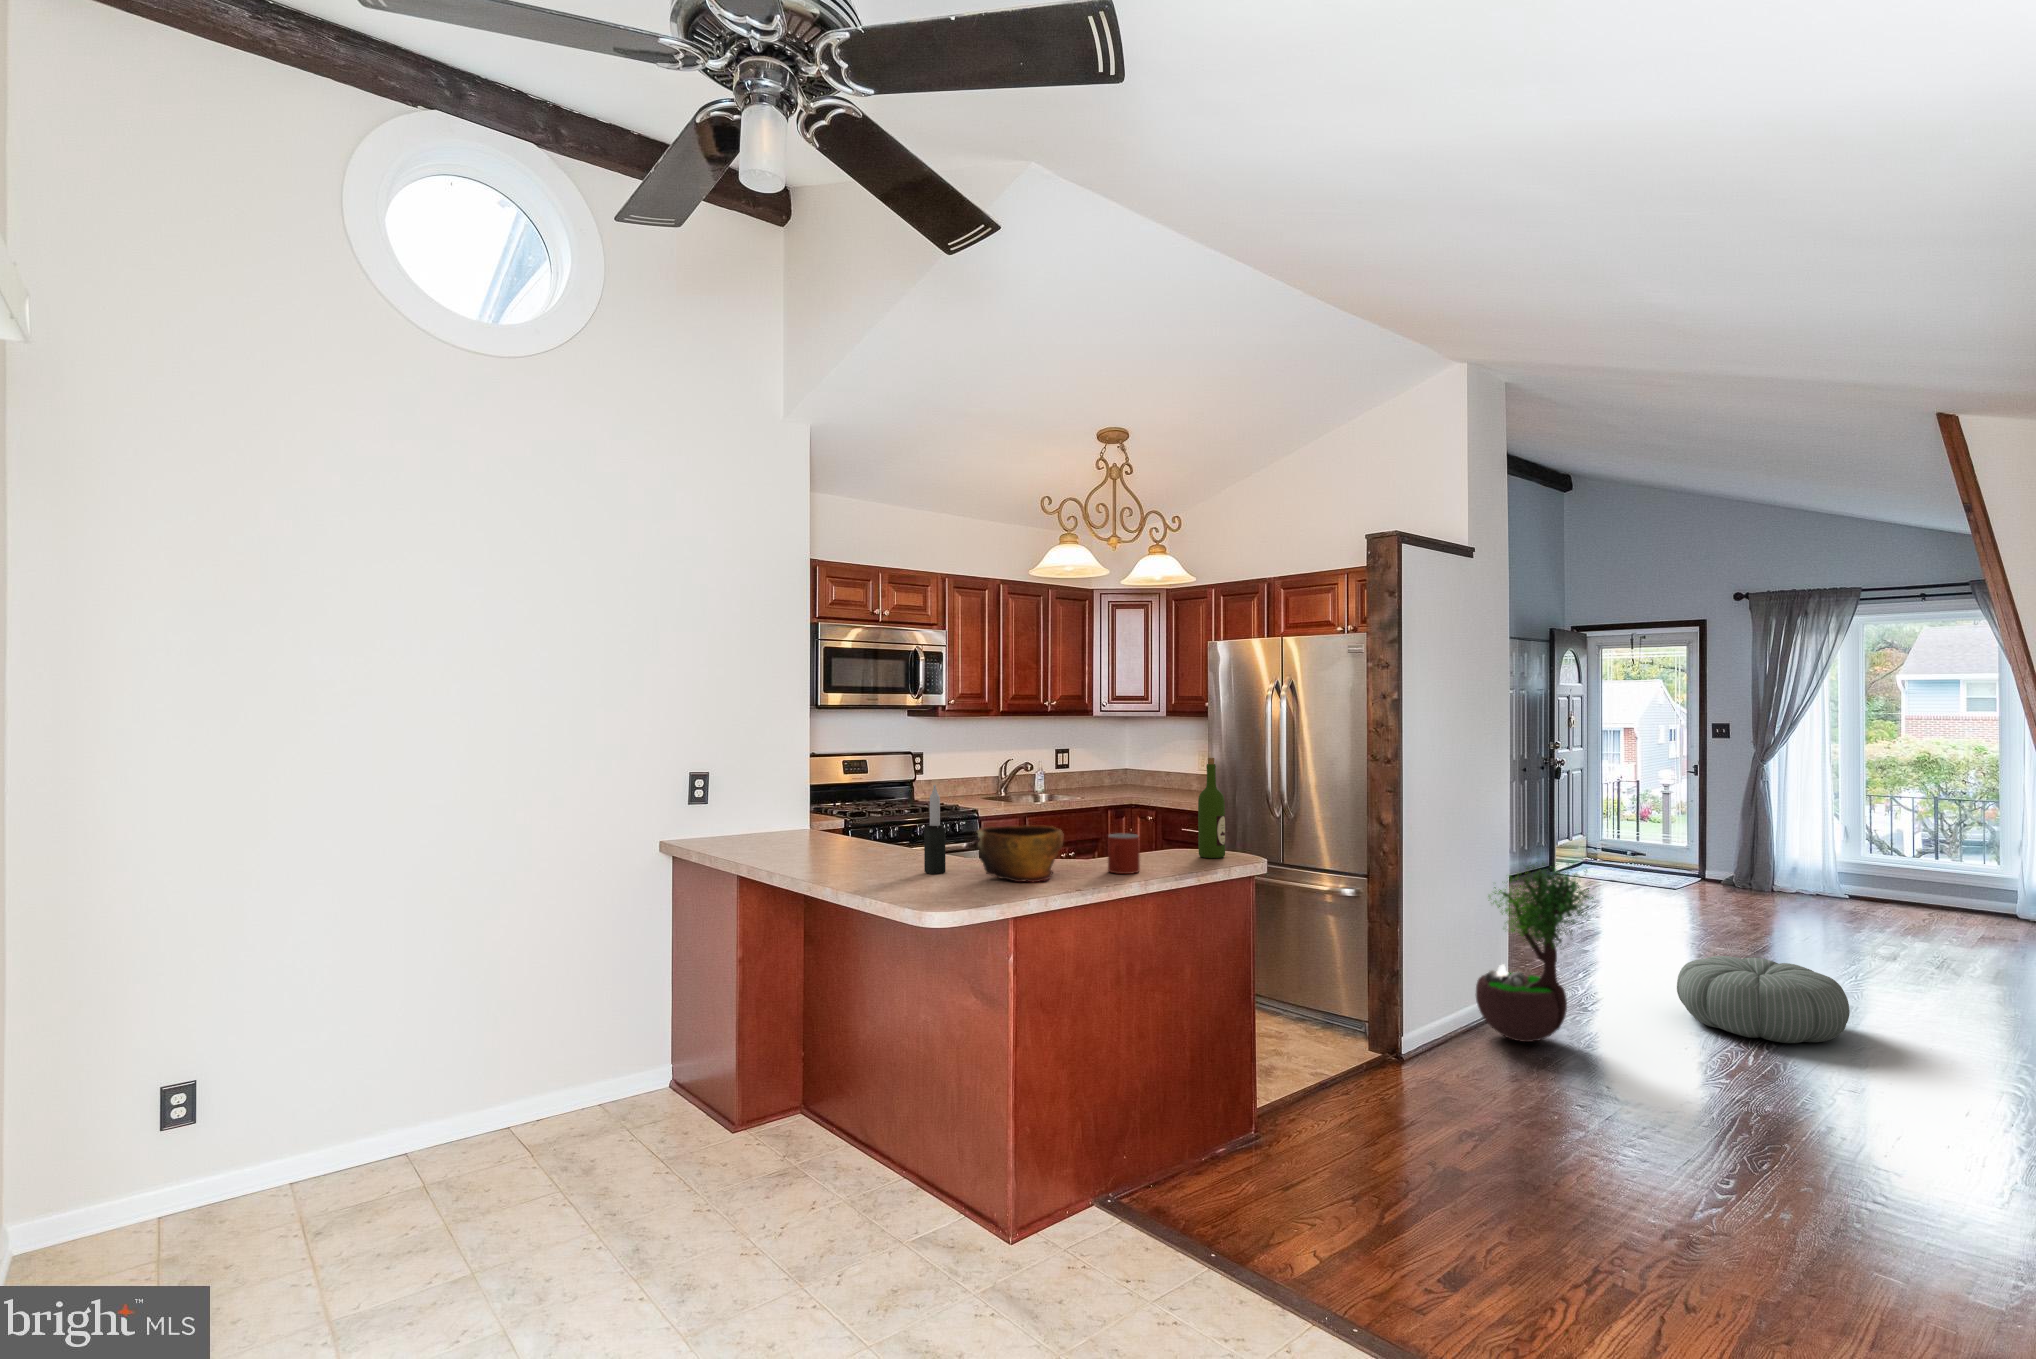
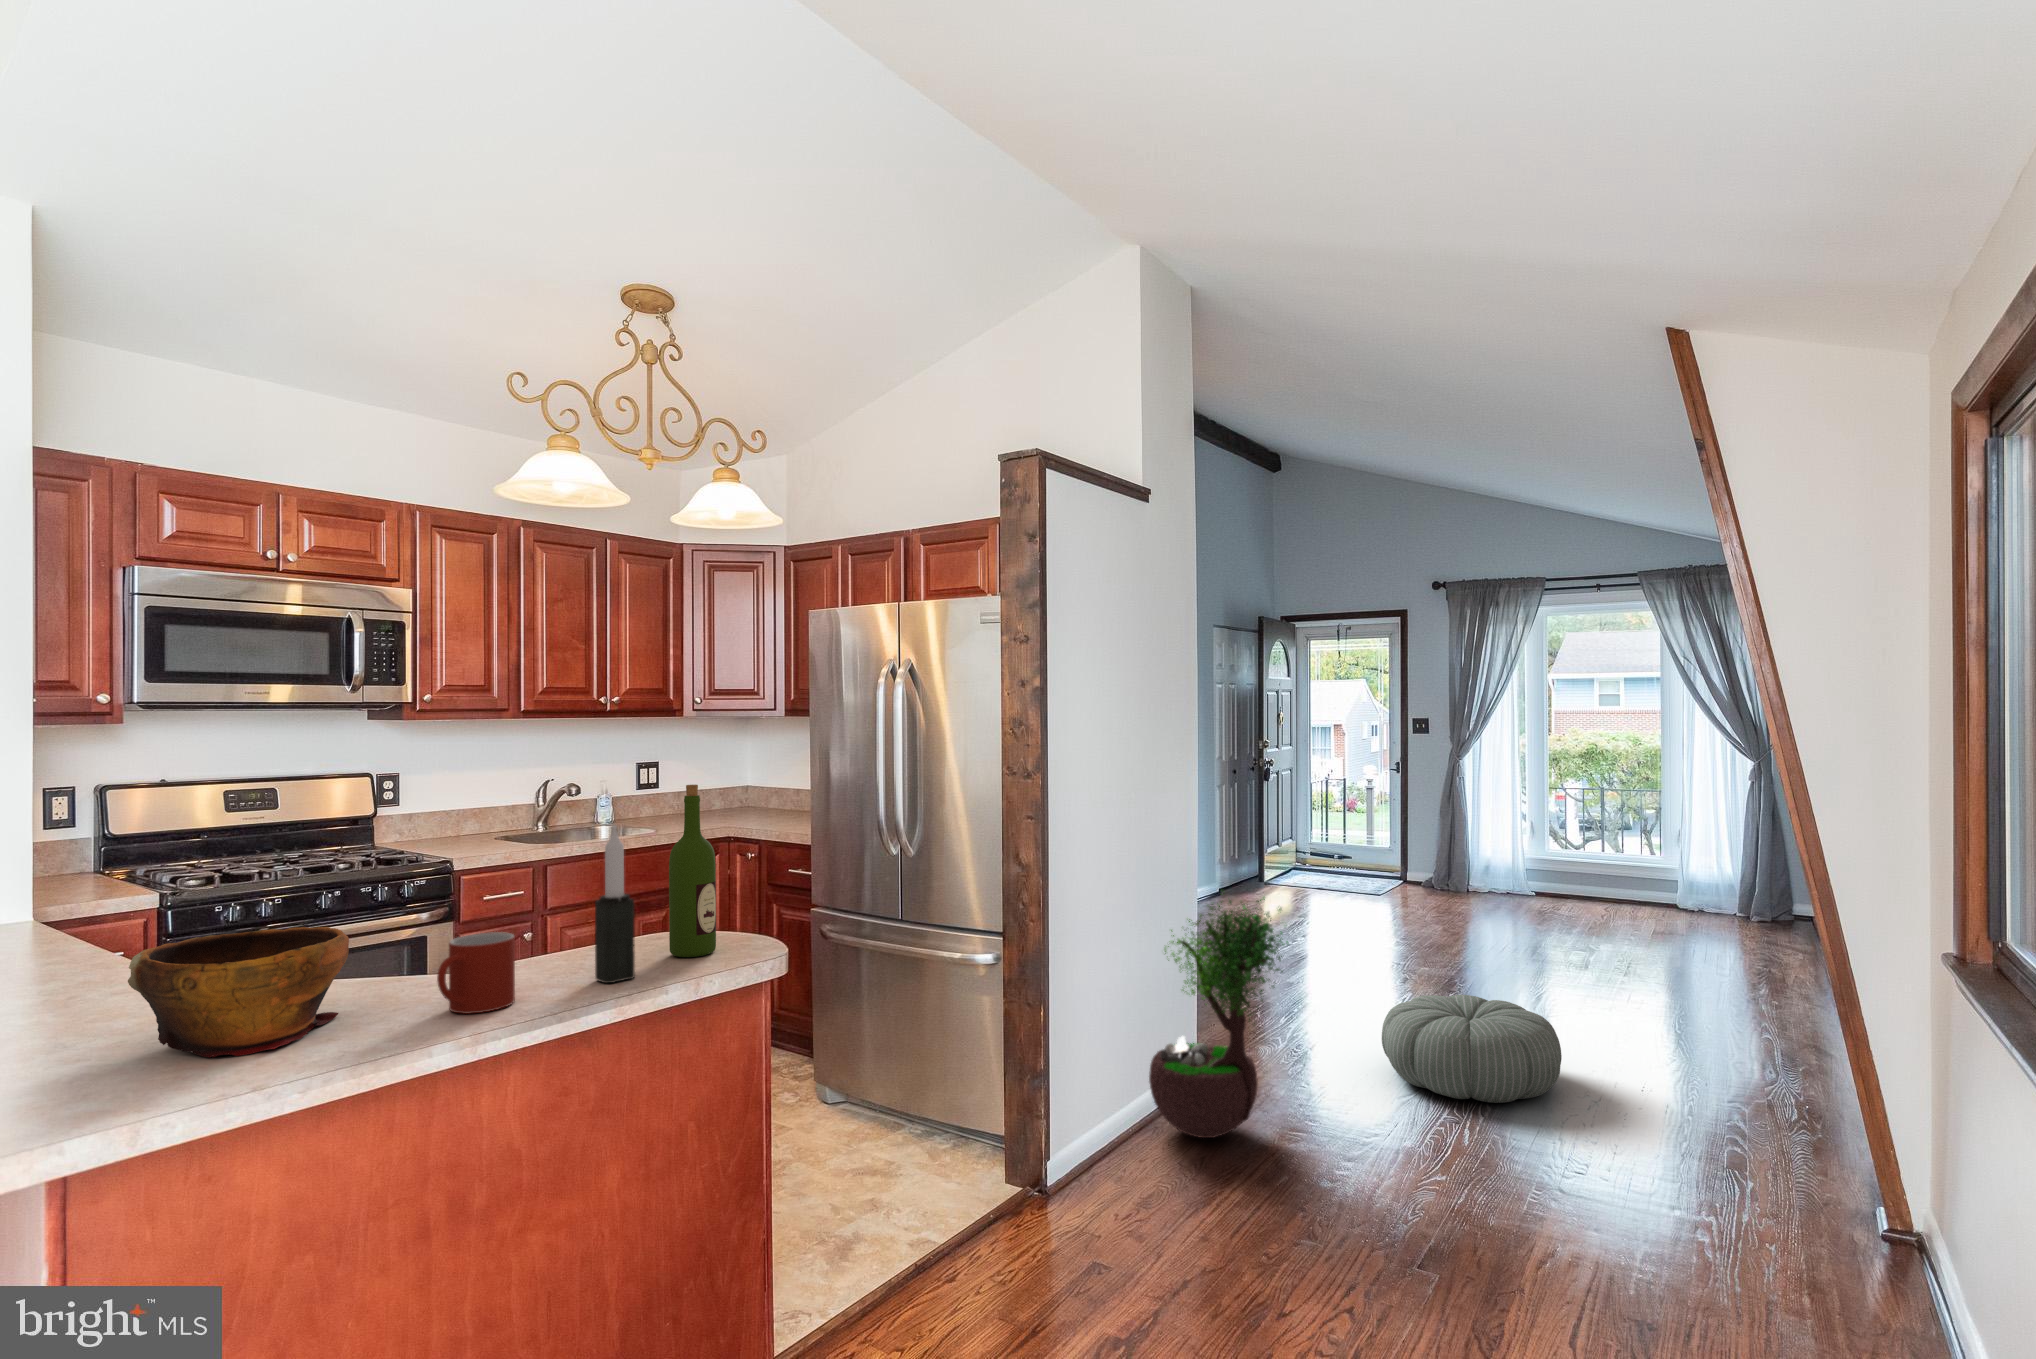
candle: present [924,785,946,874] -> present [595,825,635,983]

